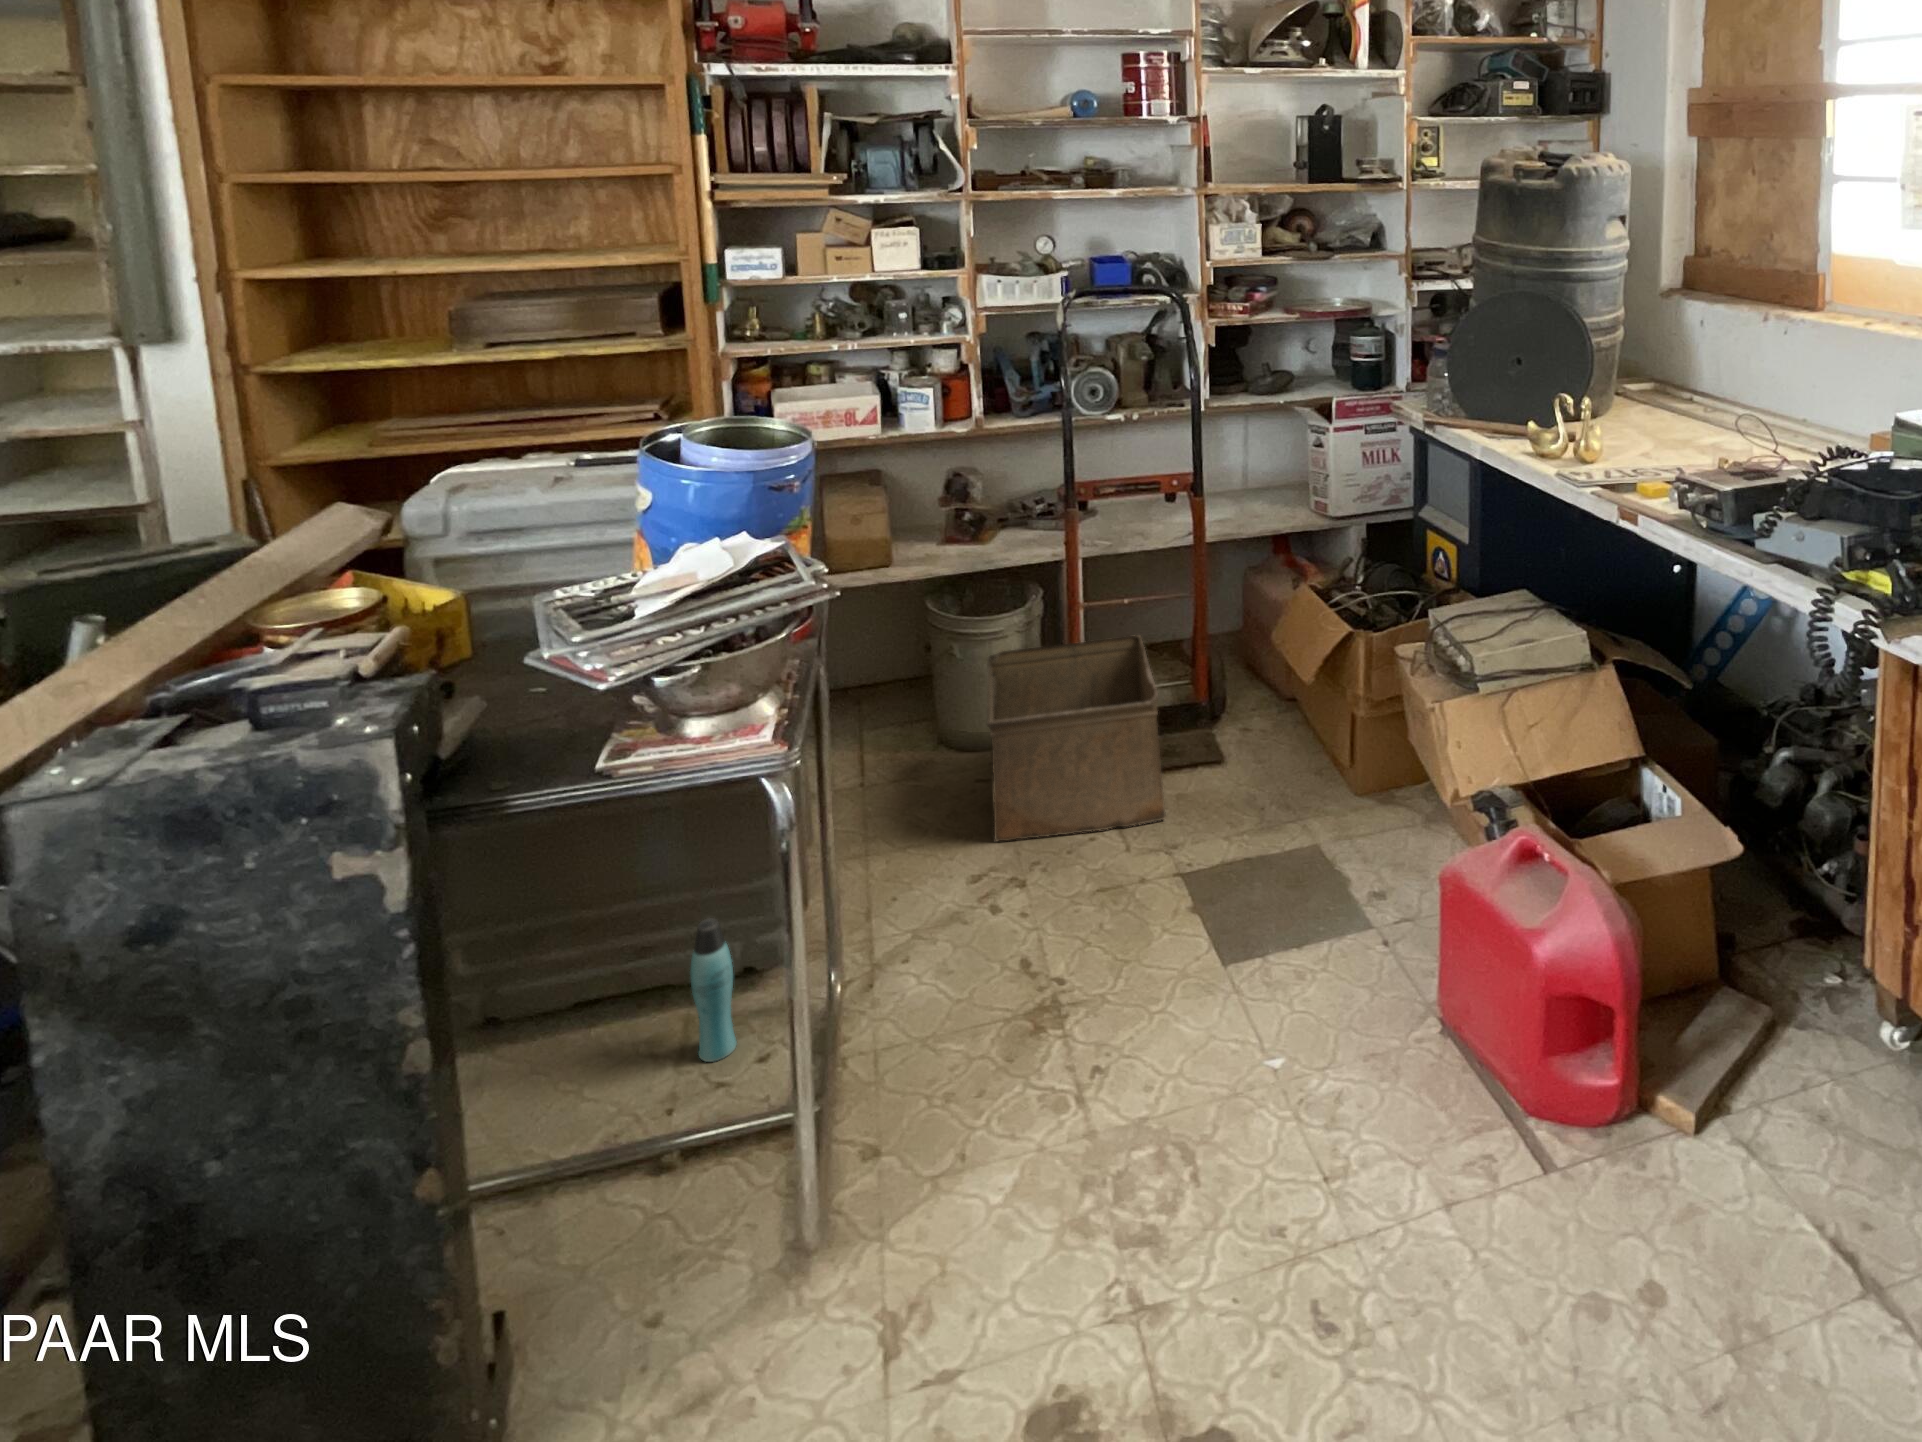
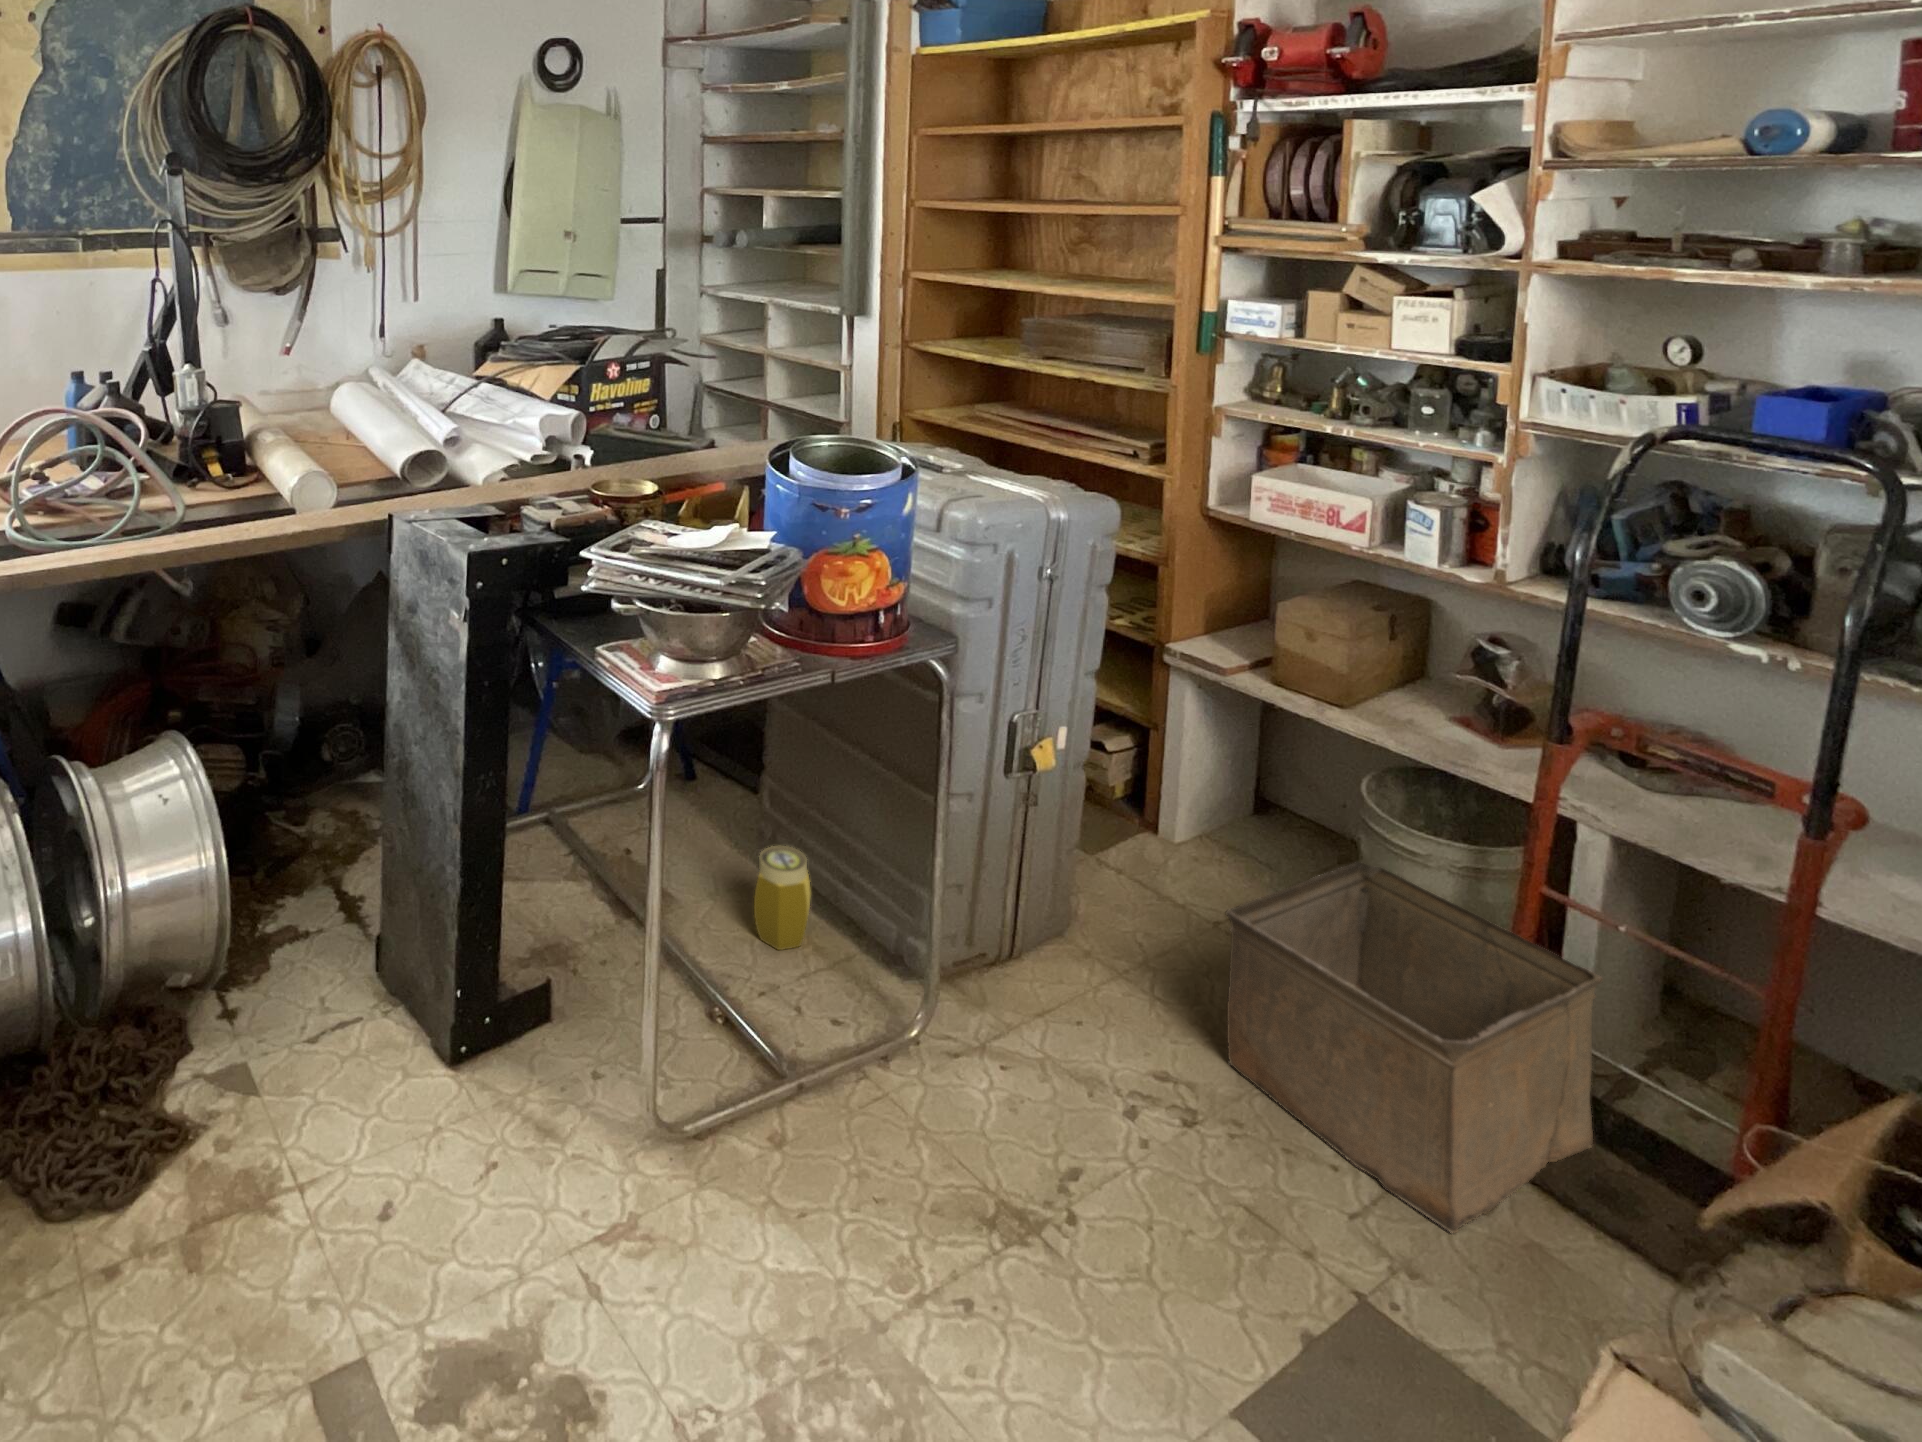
bottle: present [690,918,737,1062] -> none [811,869,845,996]
jar: none [565,953,651,1086] -> present [754,846,811,950]

